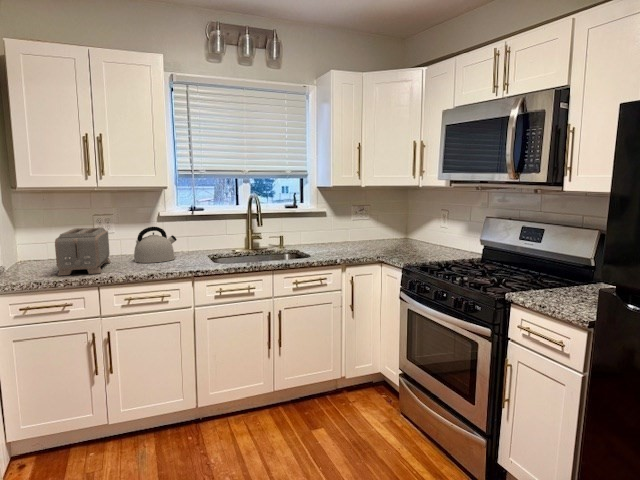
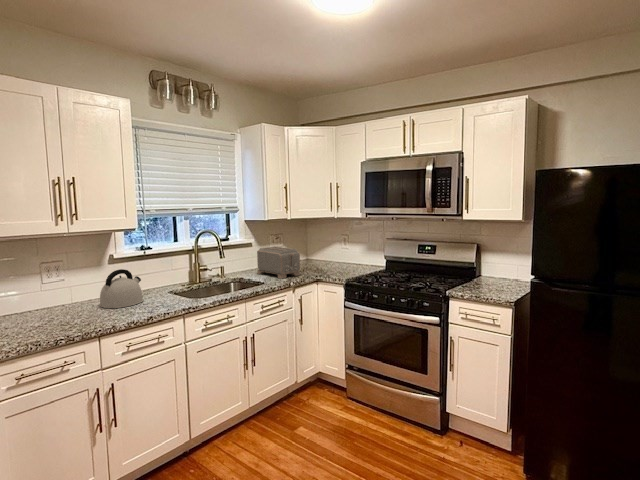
toaster: present [55,228,111,276] -> present [257,247,300,279]

